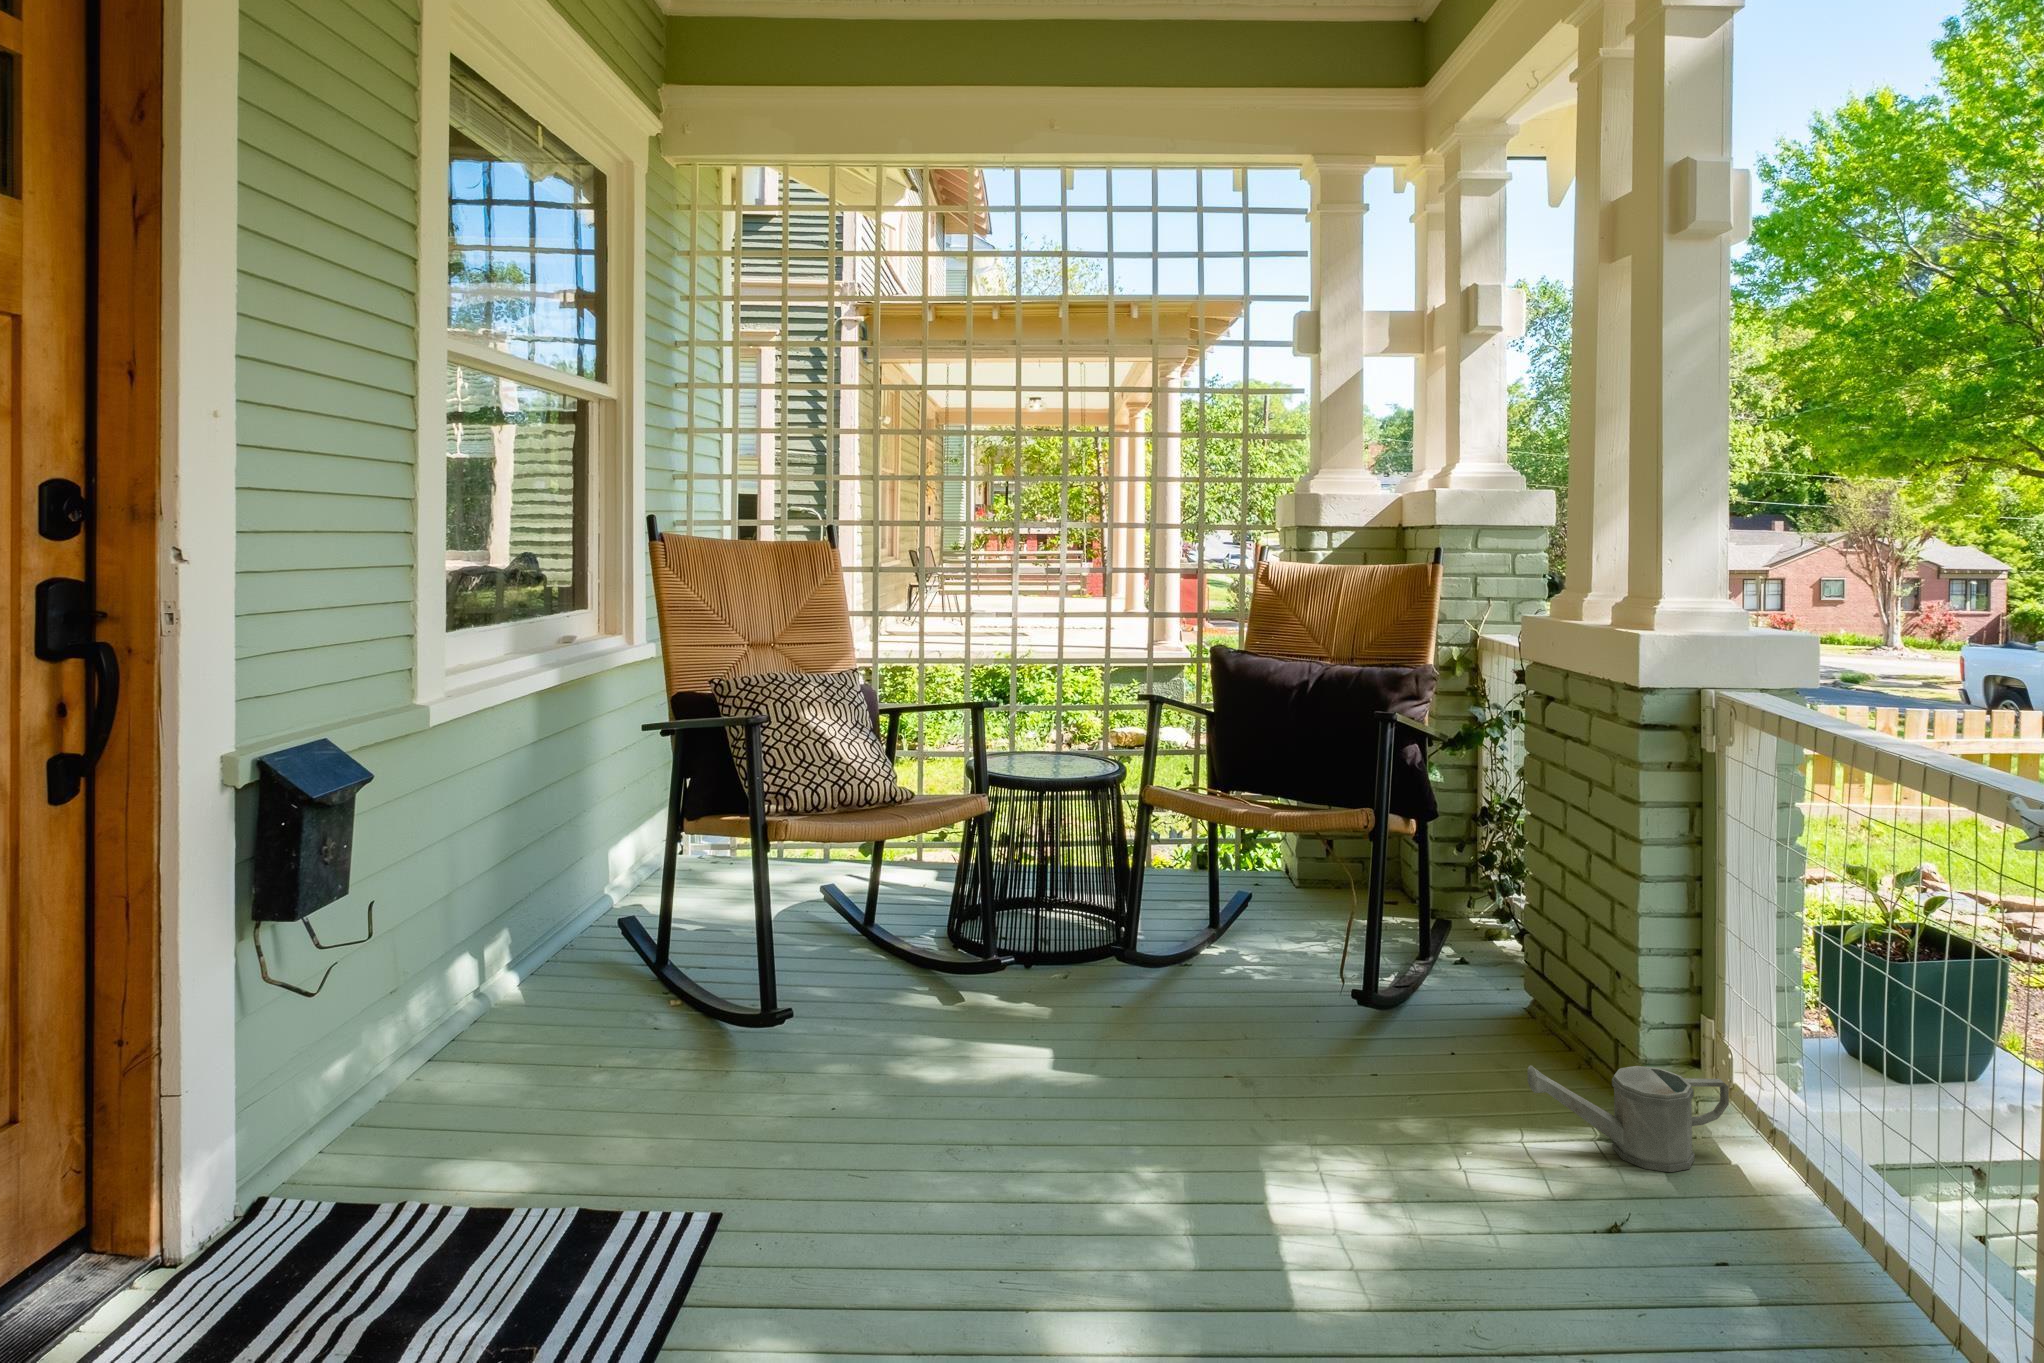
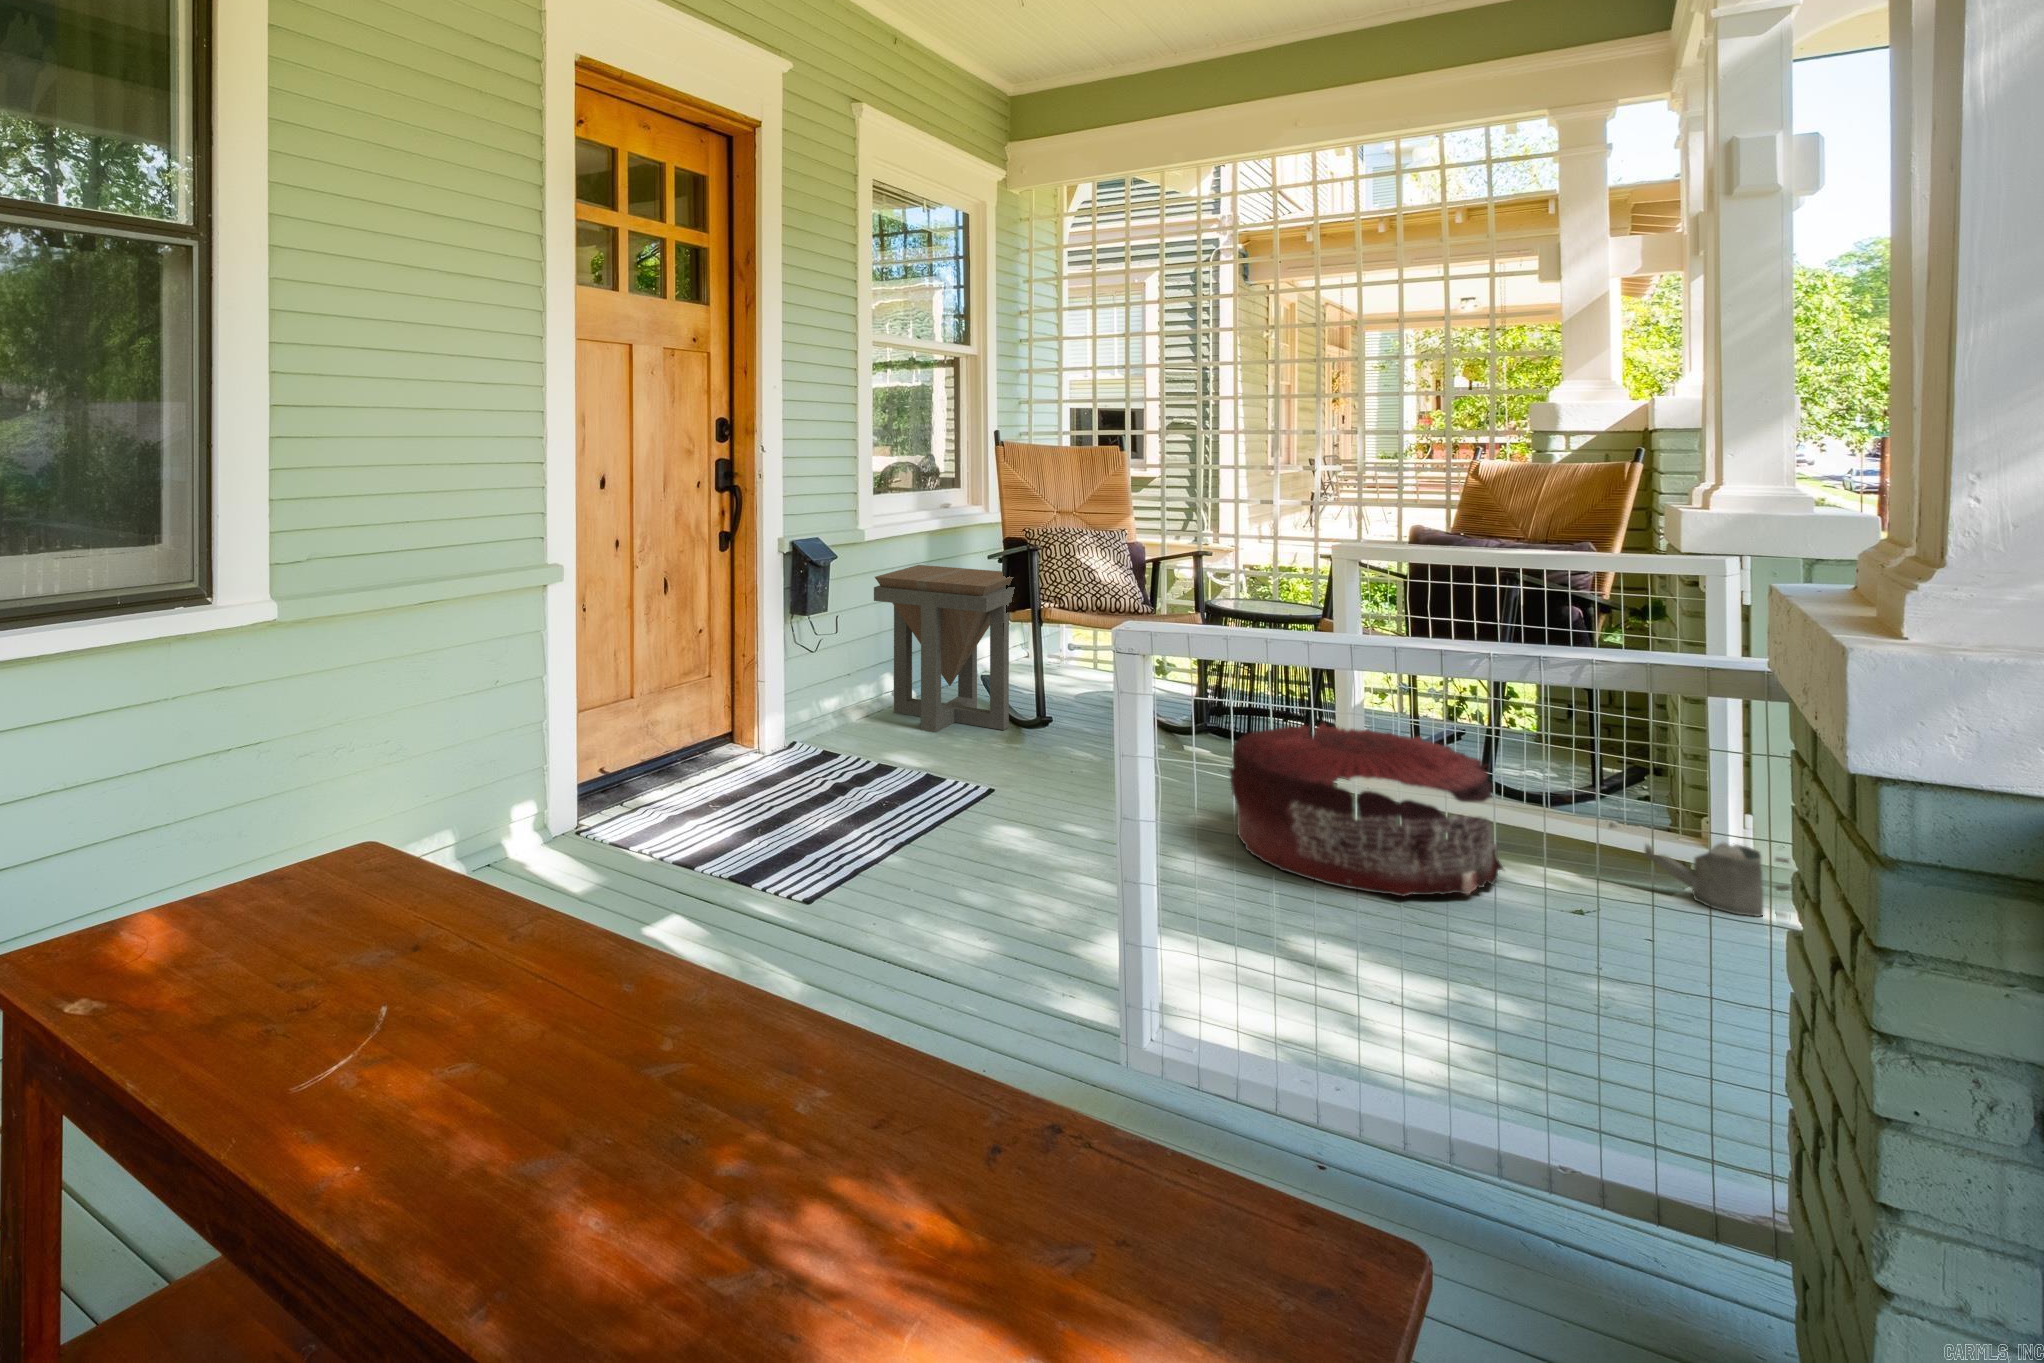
side table: none [431,757,704,1080] -> present [874,565,1015,733]
pouf: none [1081,976,1445,1294] -> present [1229,723,1503,897]

